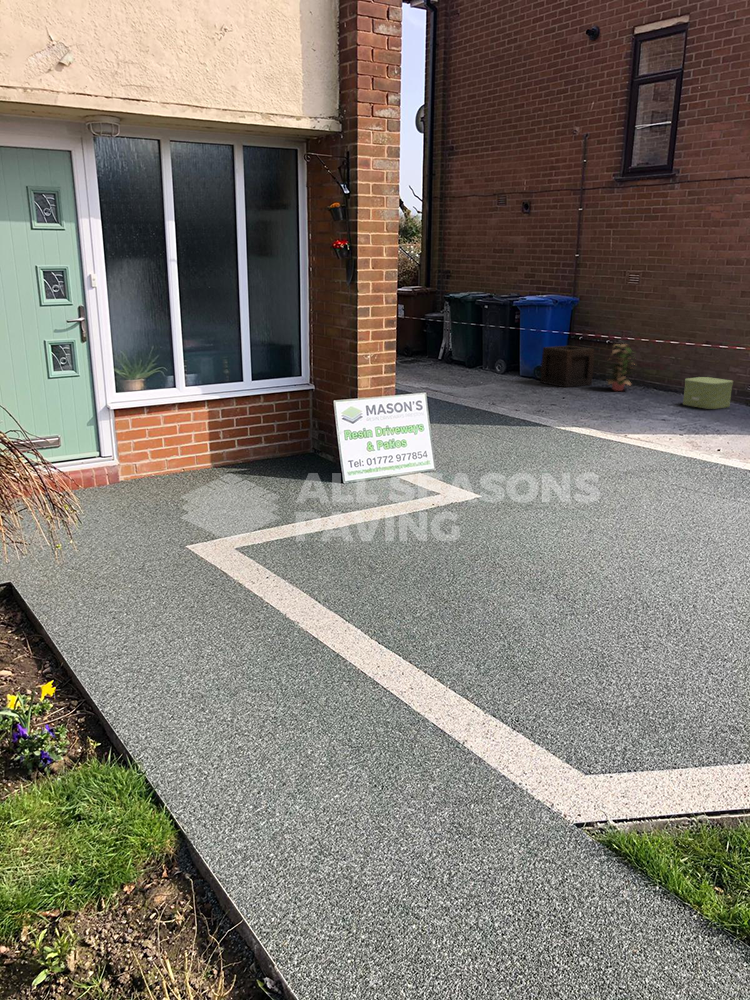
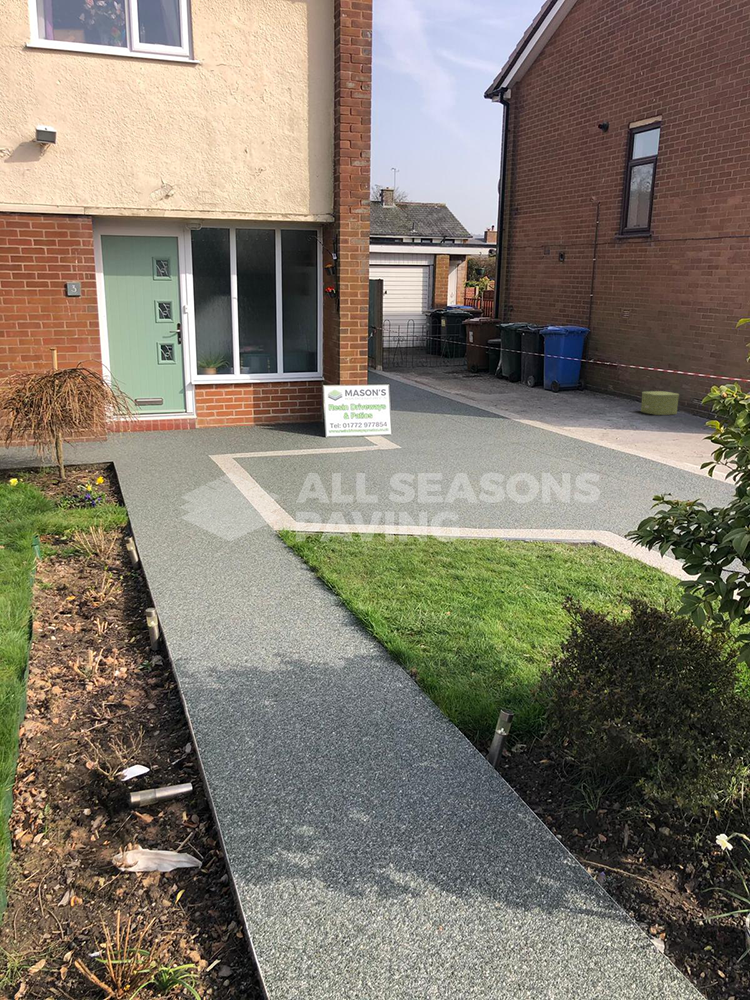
decorative plant: present [607,344,635,391] -> none [597,365,624,402]
wooden crate: present [541,346,594,387] -> none [554,367,595,398]

